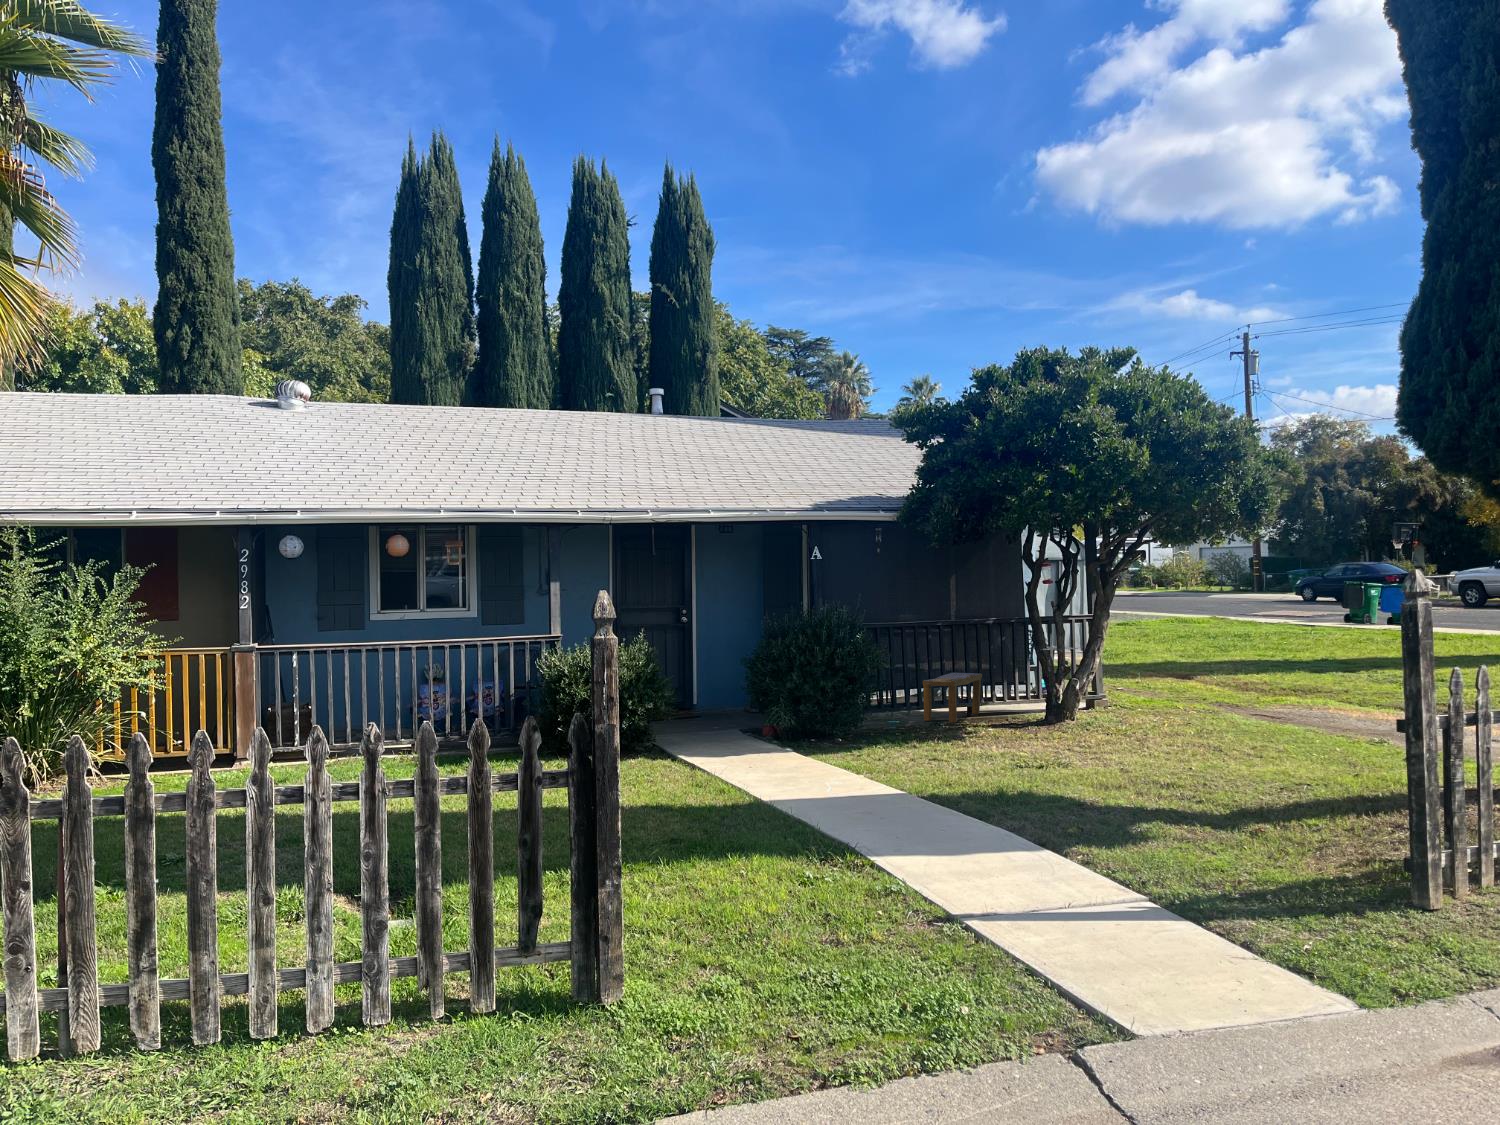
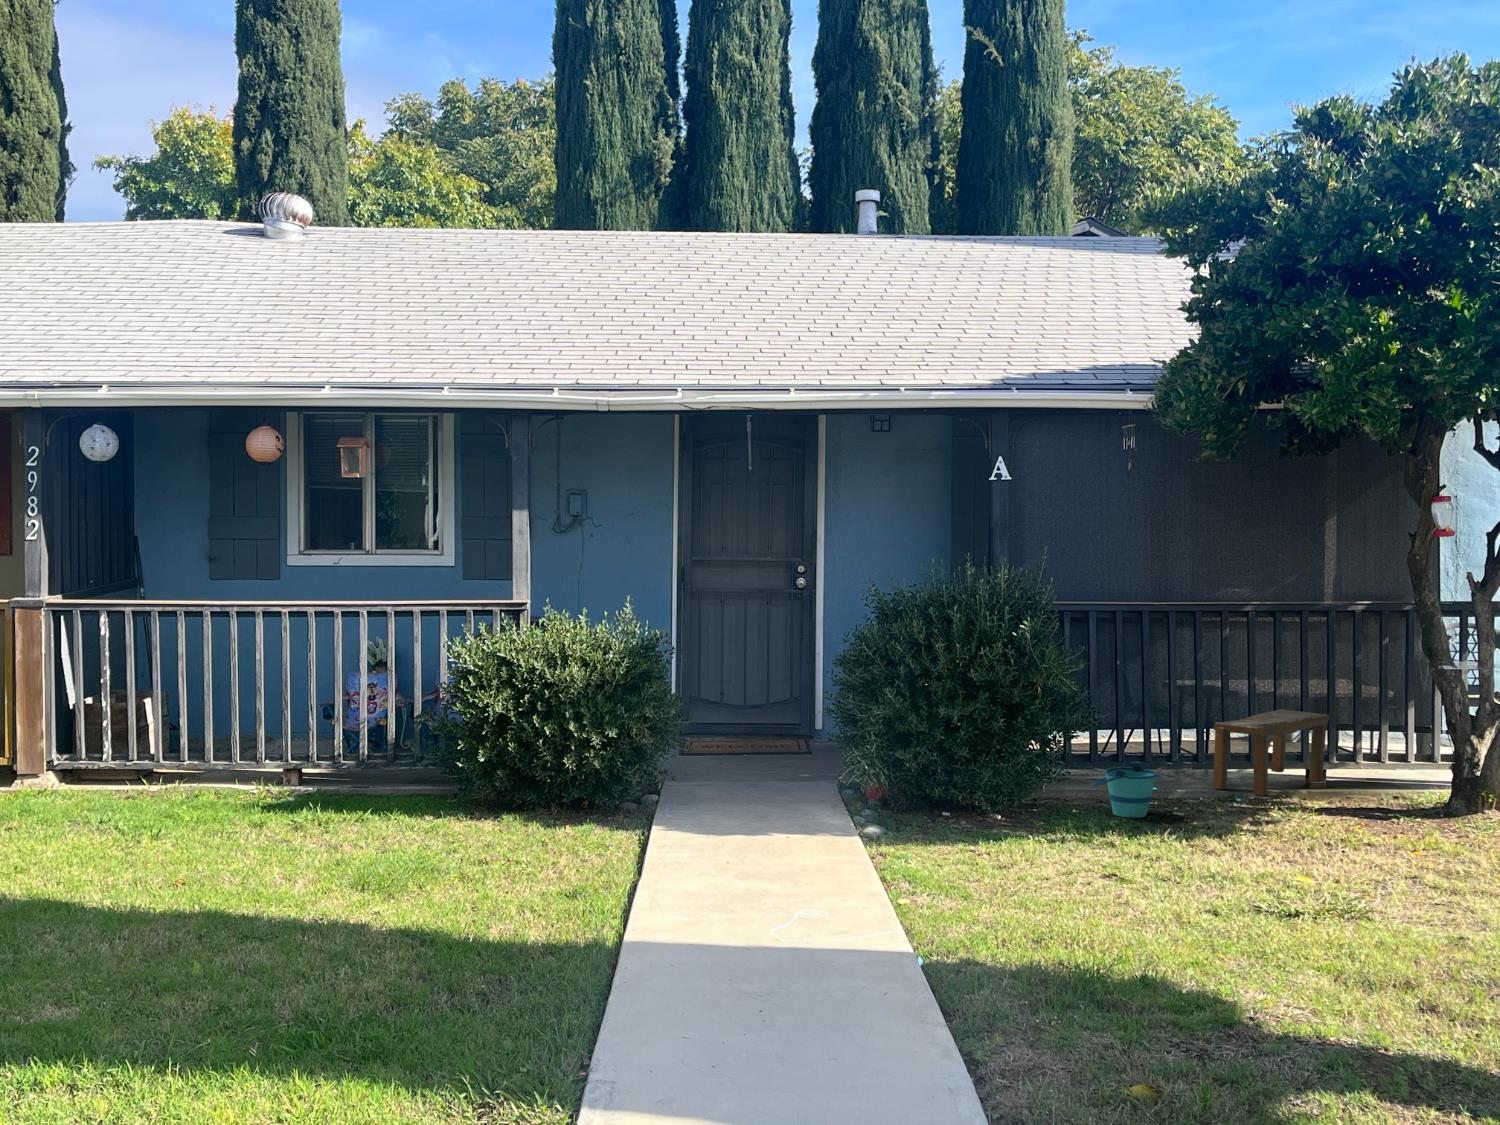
bucket: none [865,704,906,737] -> present [1090,762,1157,818]

